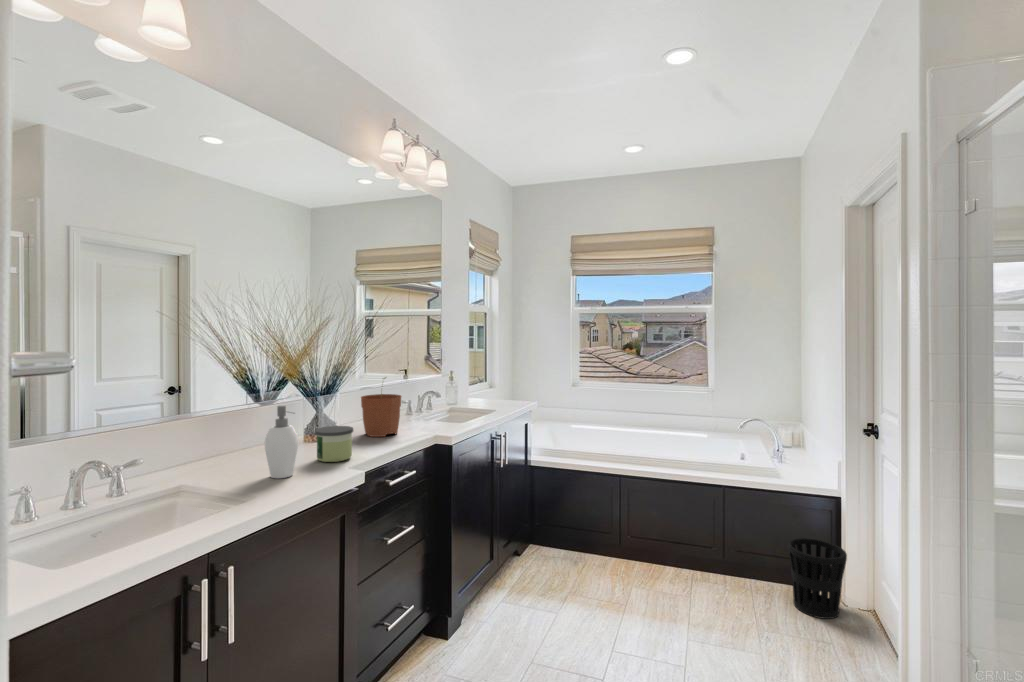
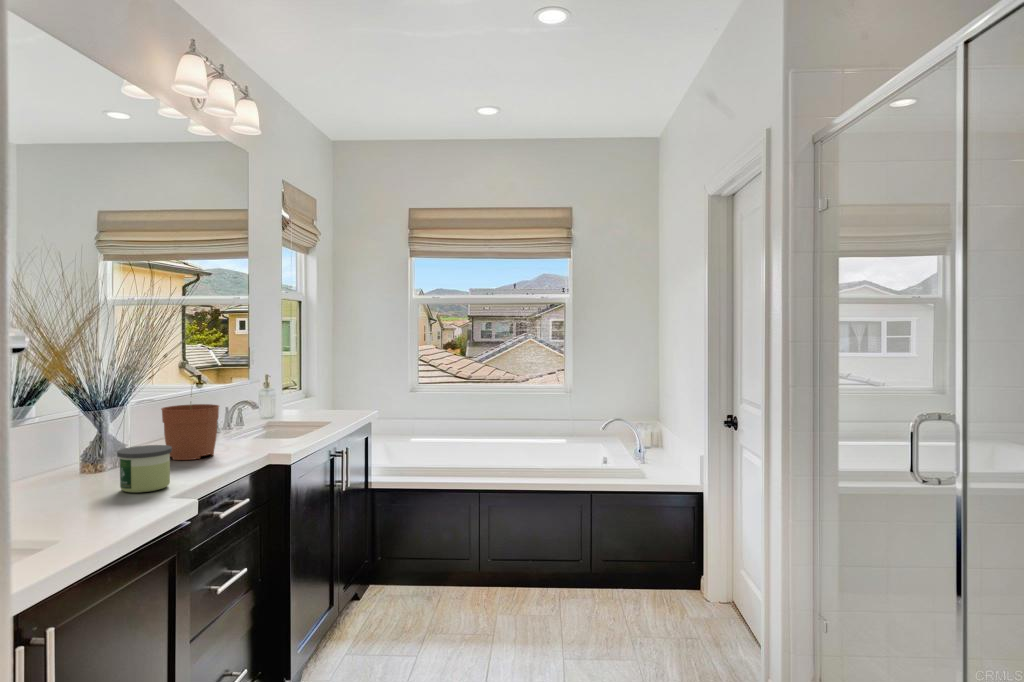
soap dispenser: present [265,406,298,478] -> none [57,419,107,516]
wastebasket: present [788,538,847,619] -> none [657,540,712,619]

